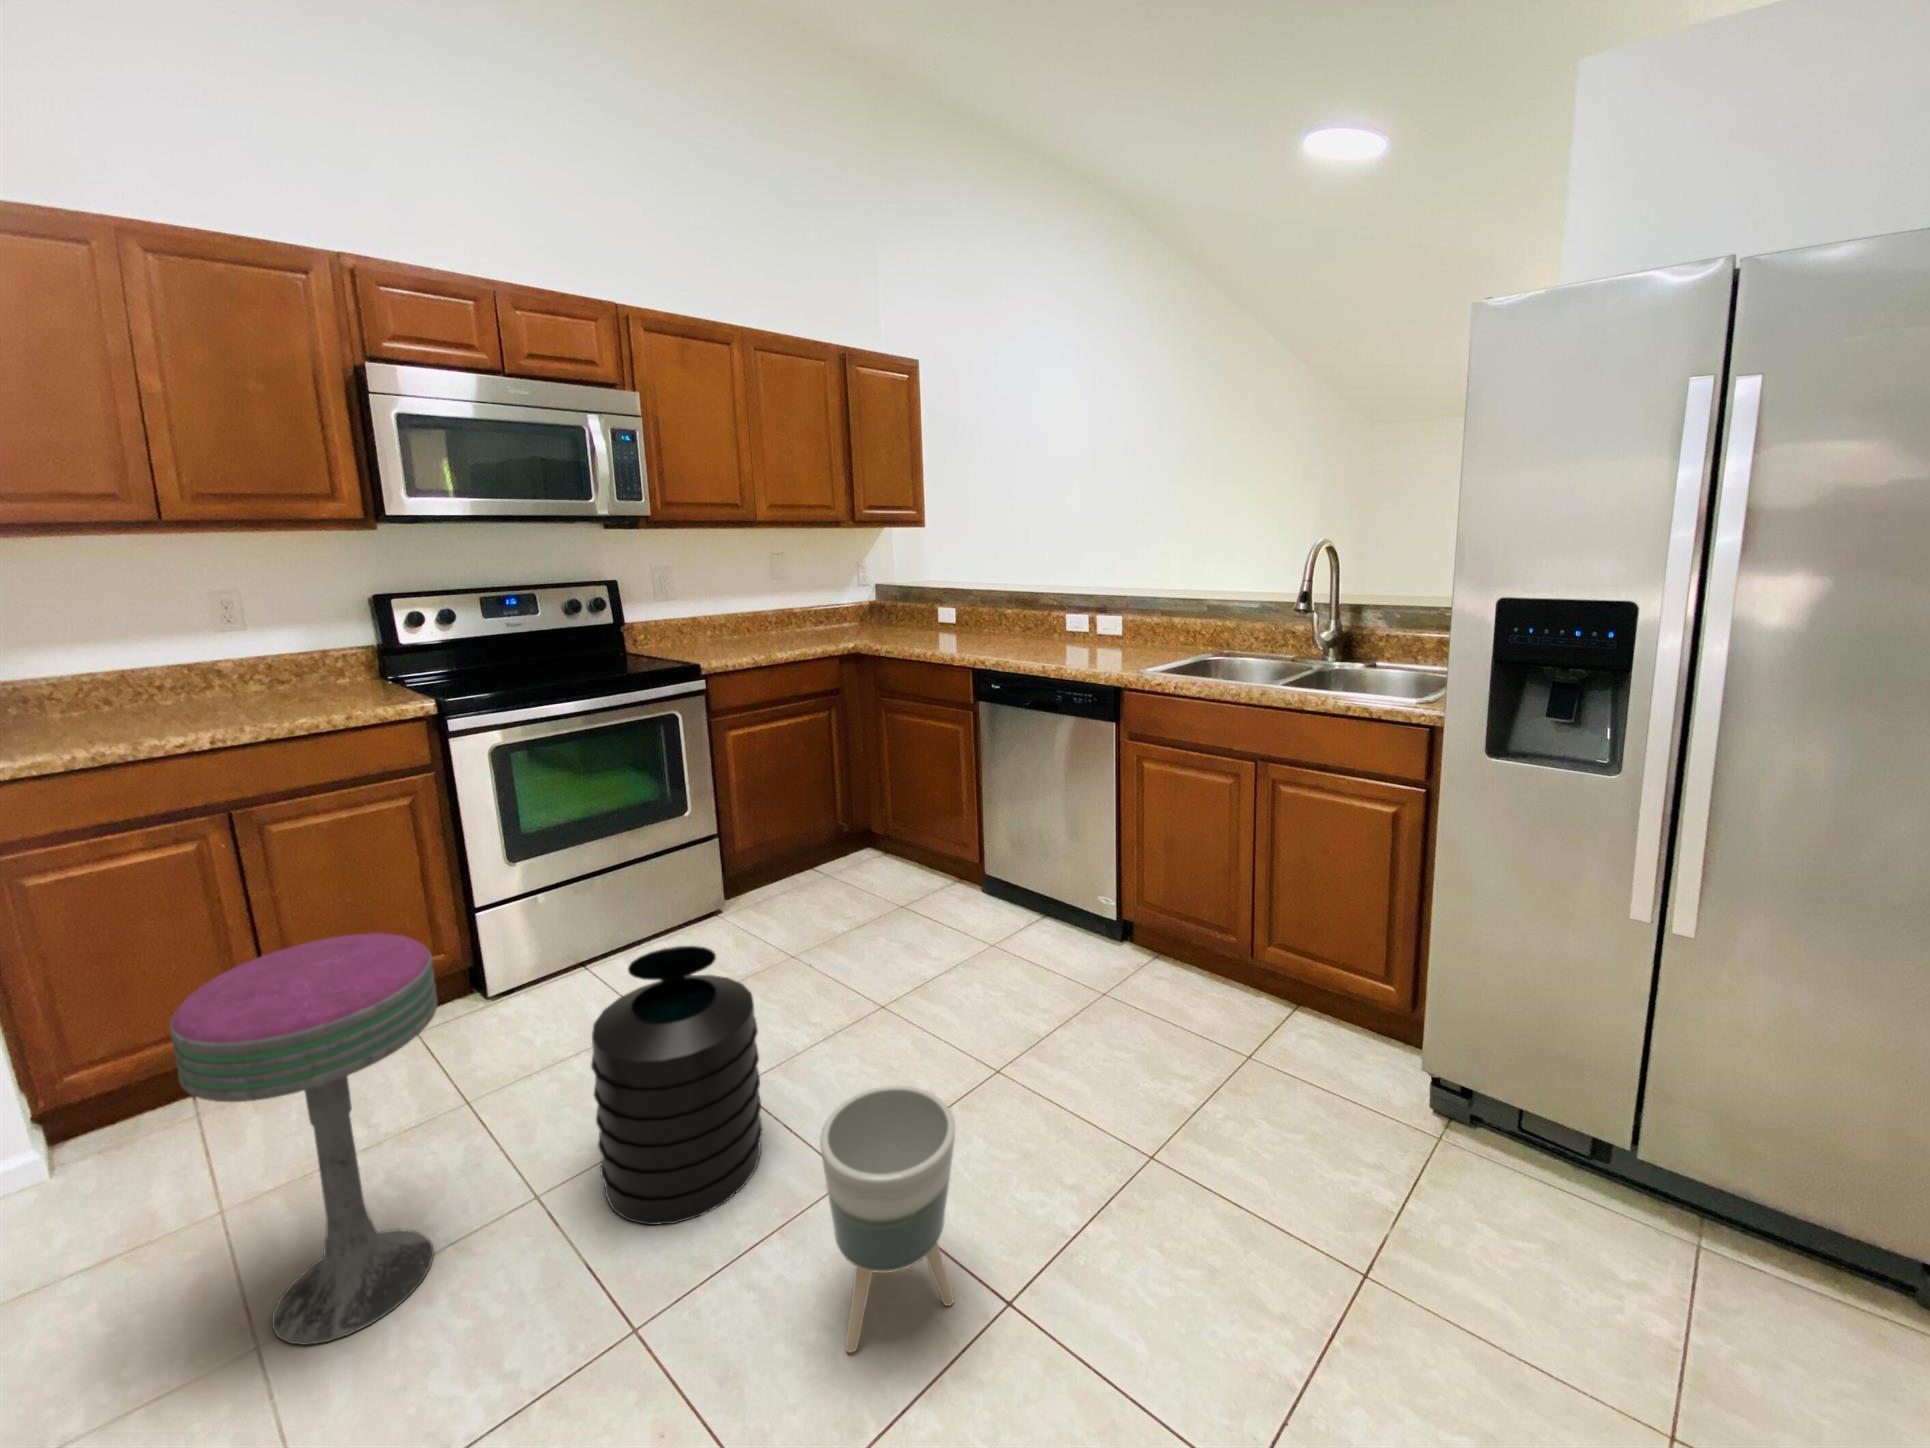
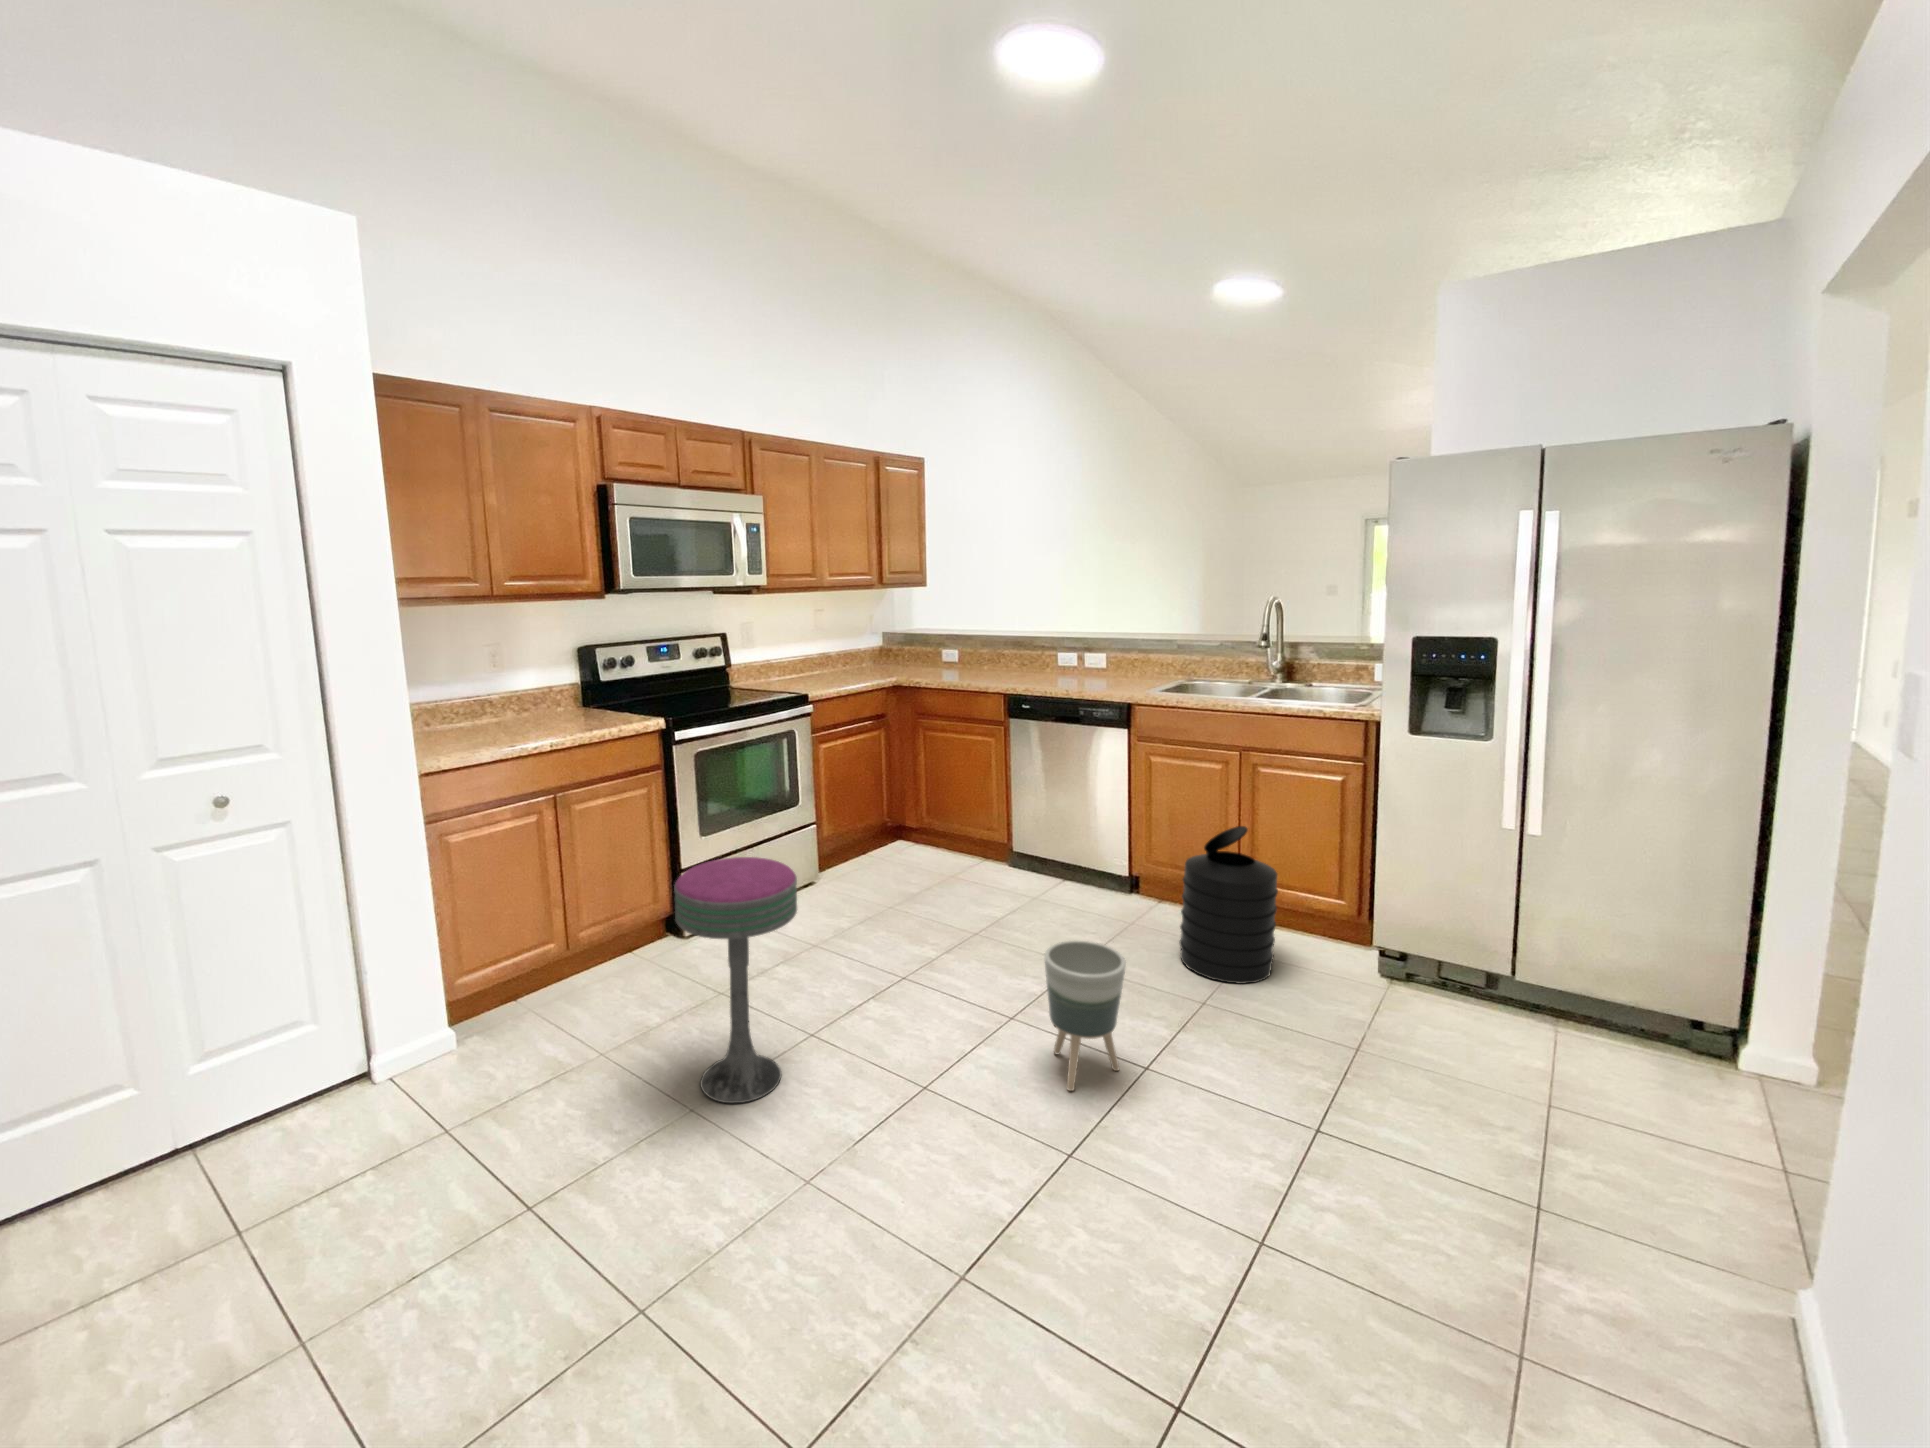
trash can: present [591,946,762,1225] -> present [1180,826,1278,984]

